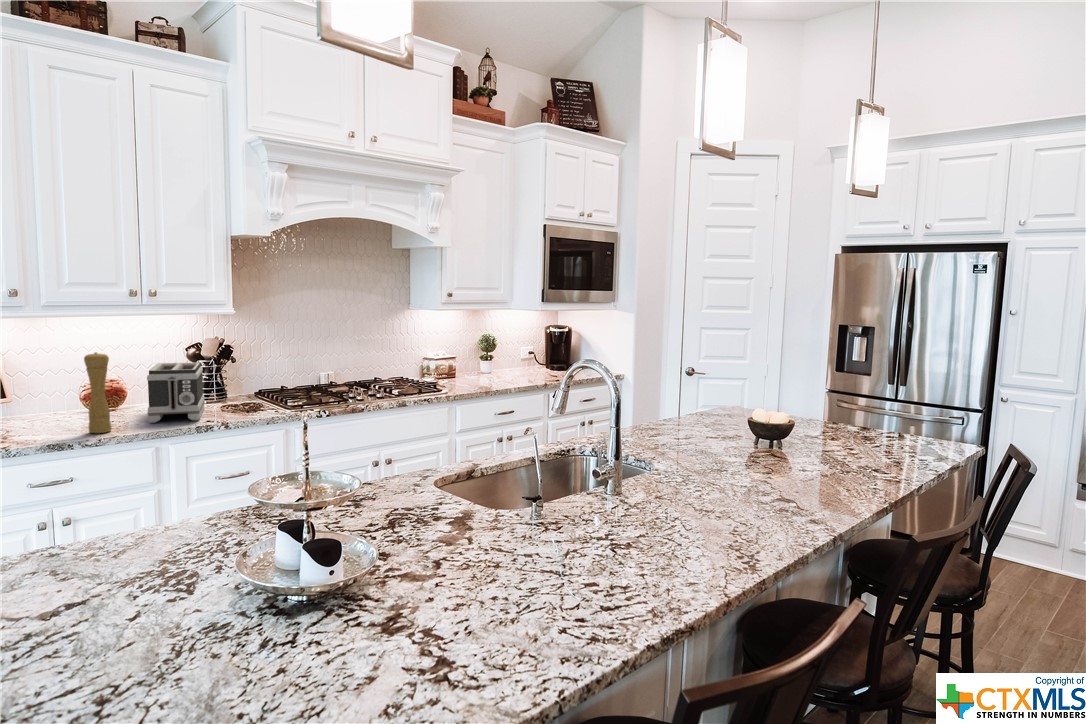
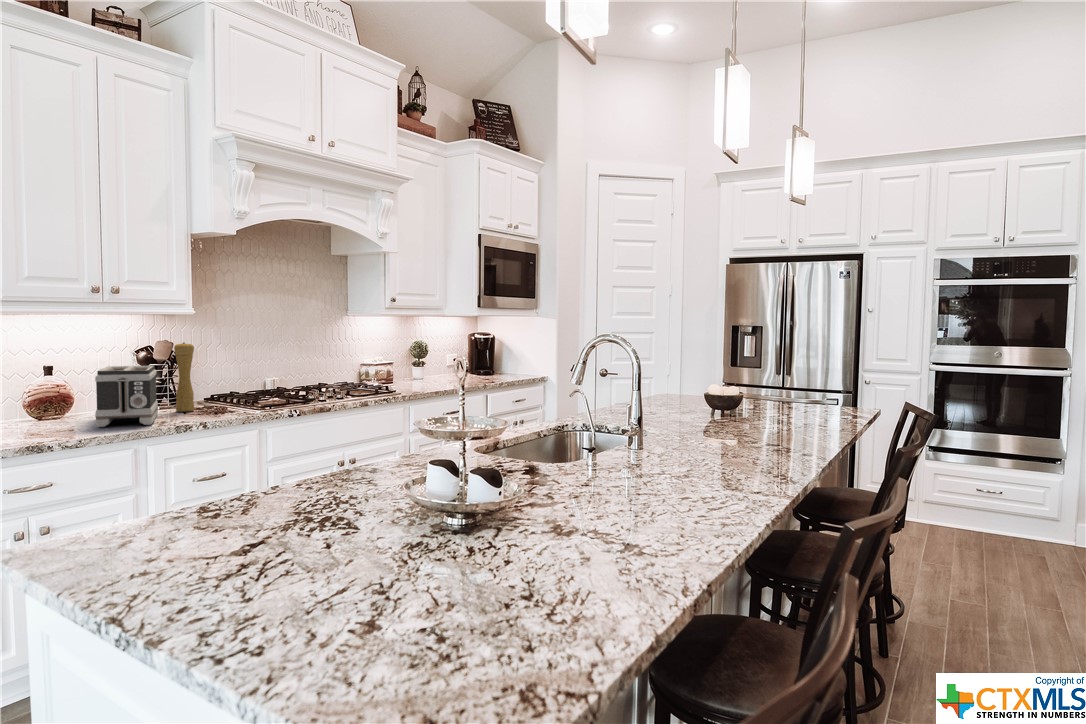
pepper mill: present [84,353,111,433] -> present [174,343,194,412]

